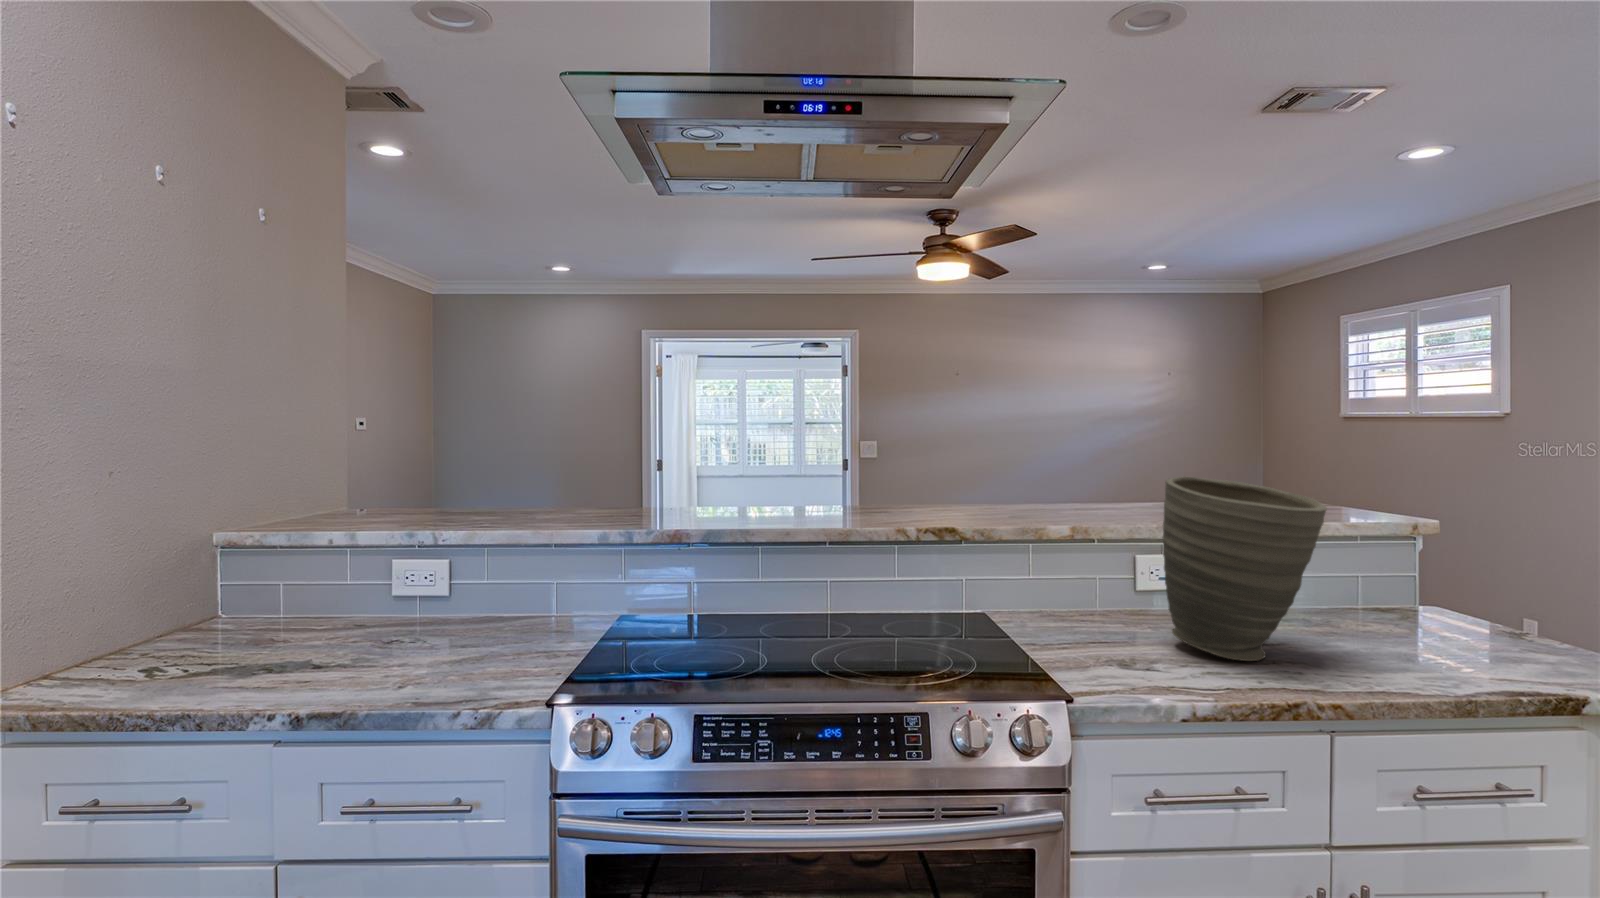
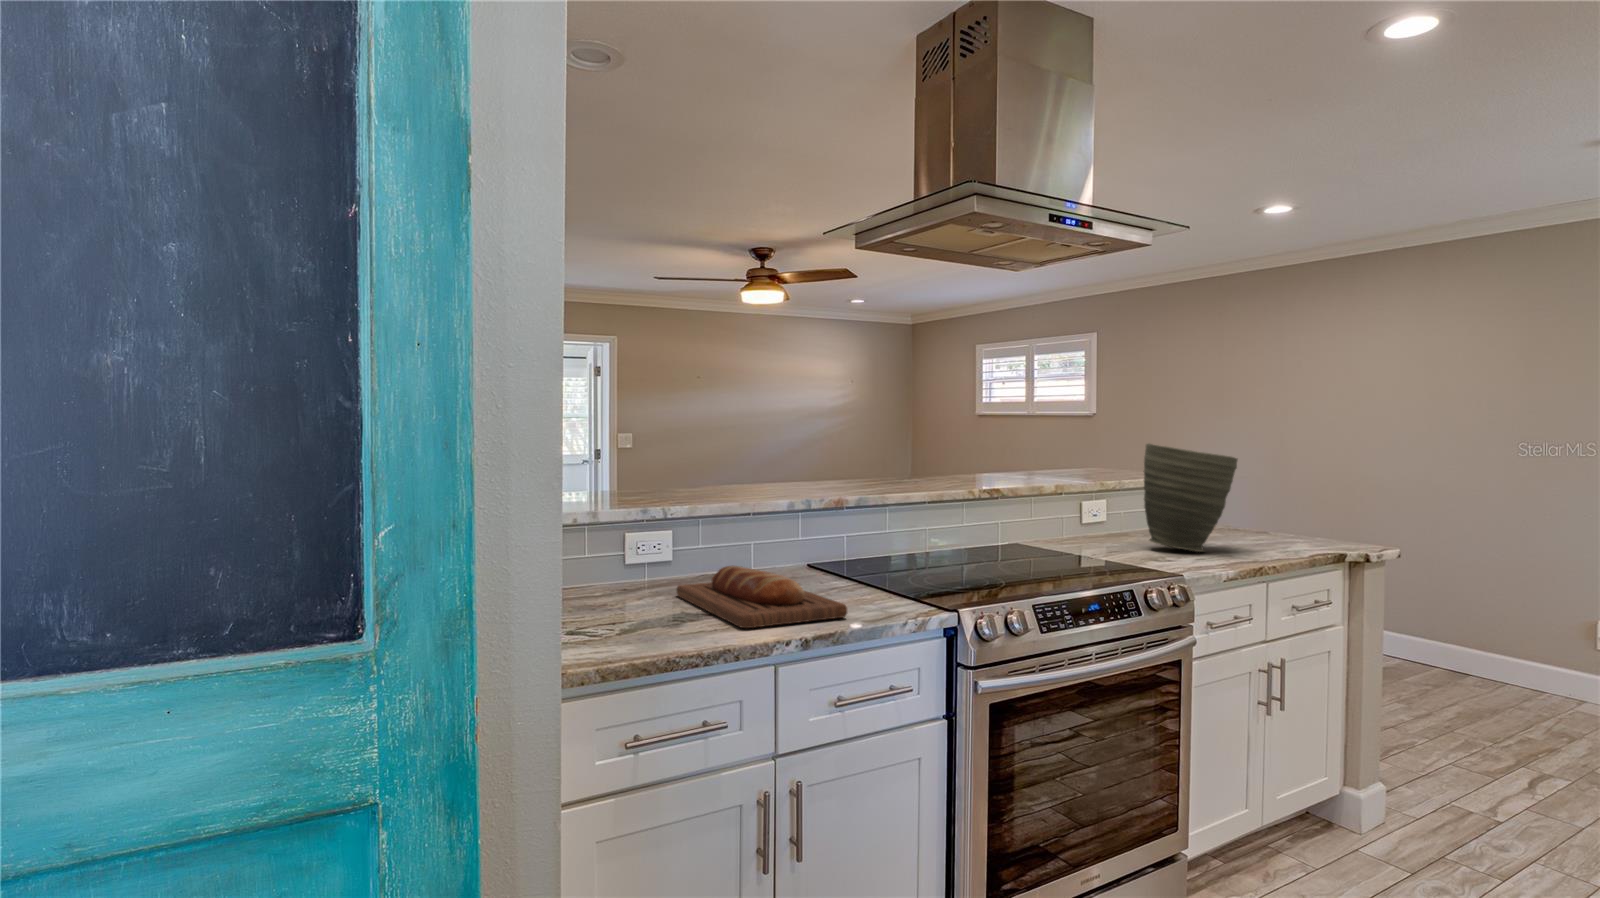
bread loaf: none [276,608,513,695] -> present [676,566,847,628]

